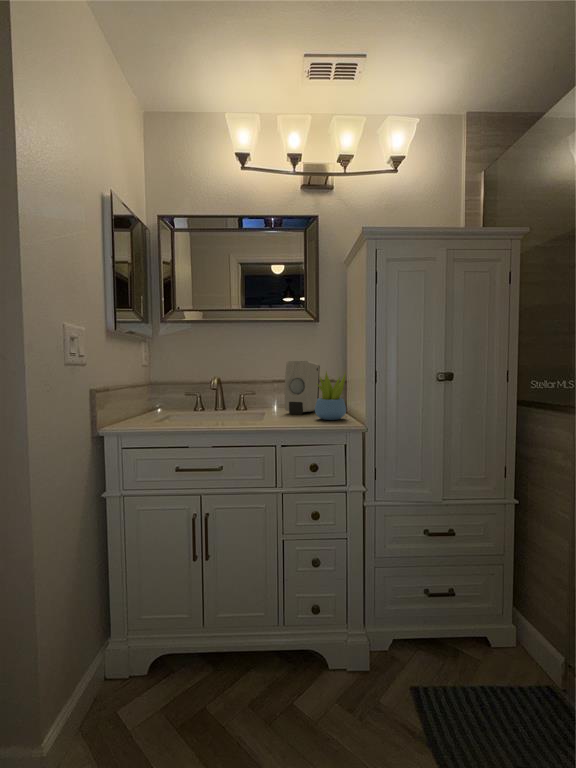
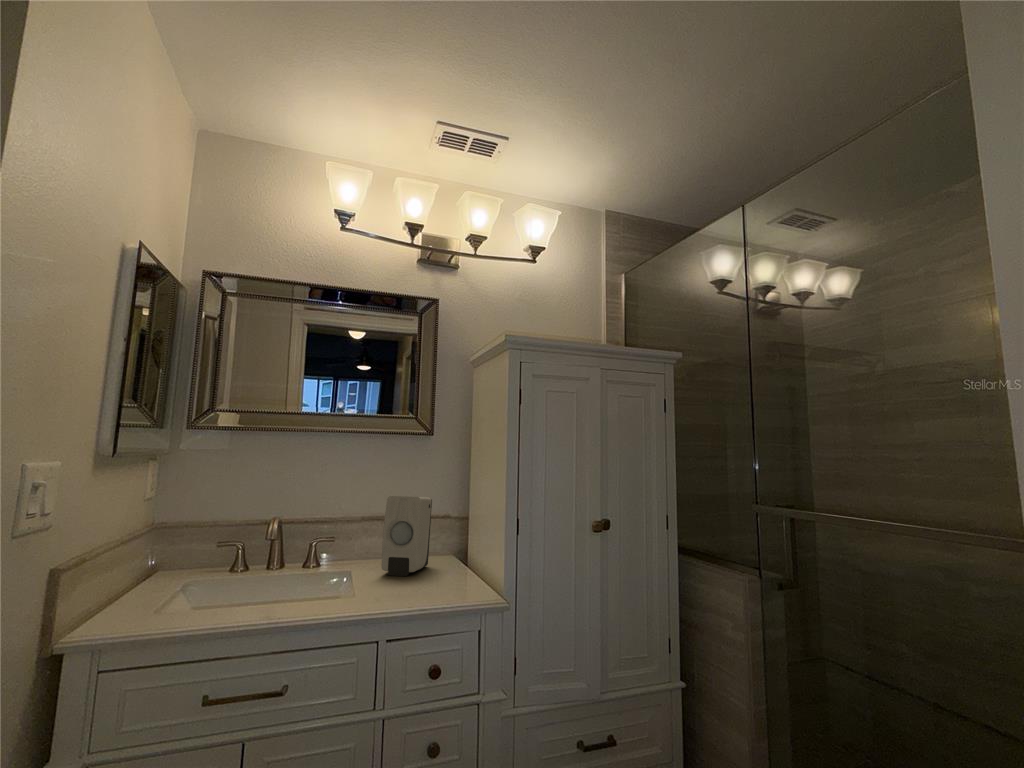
succulent plant: present [315,372,346,420] -> none [432,518,477,591]

